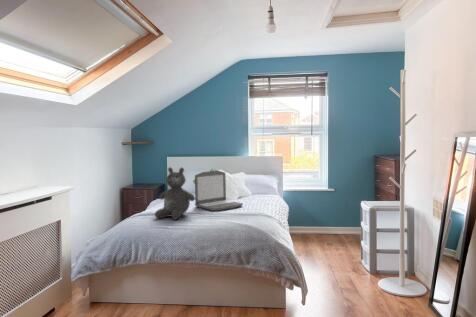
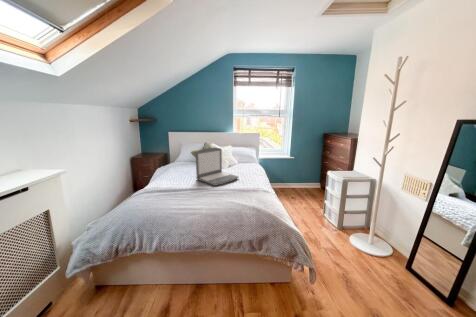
teddy bear: present [155,168,195,219] -> none [159,147,199,200]

